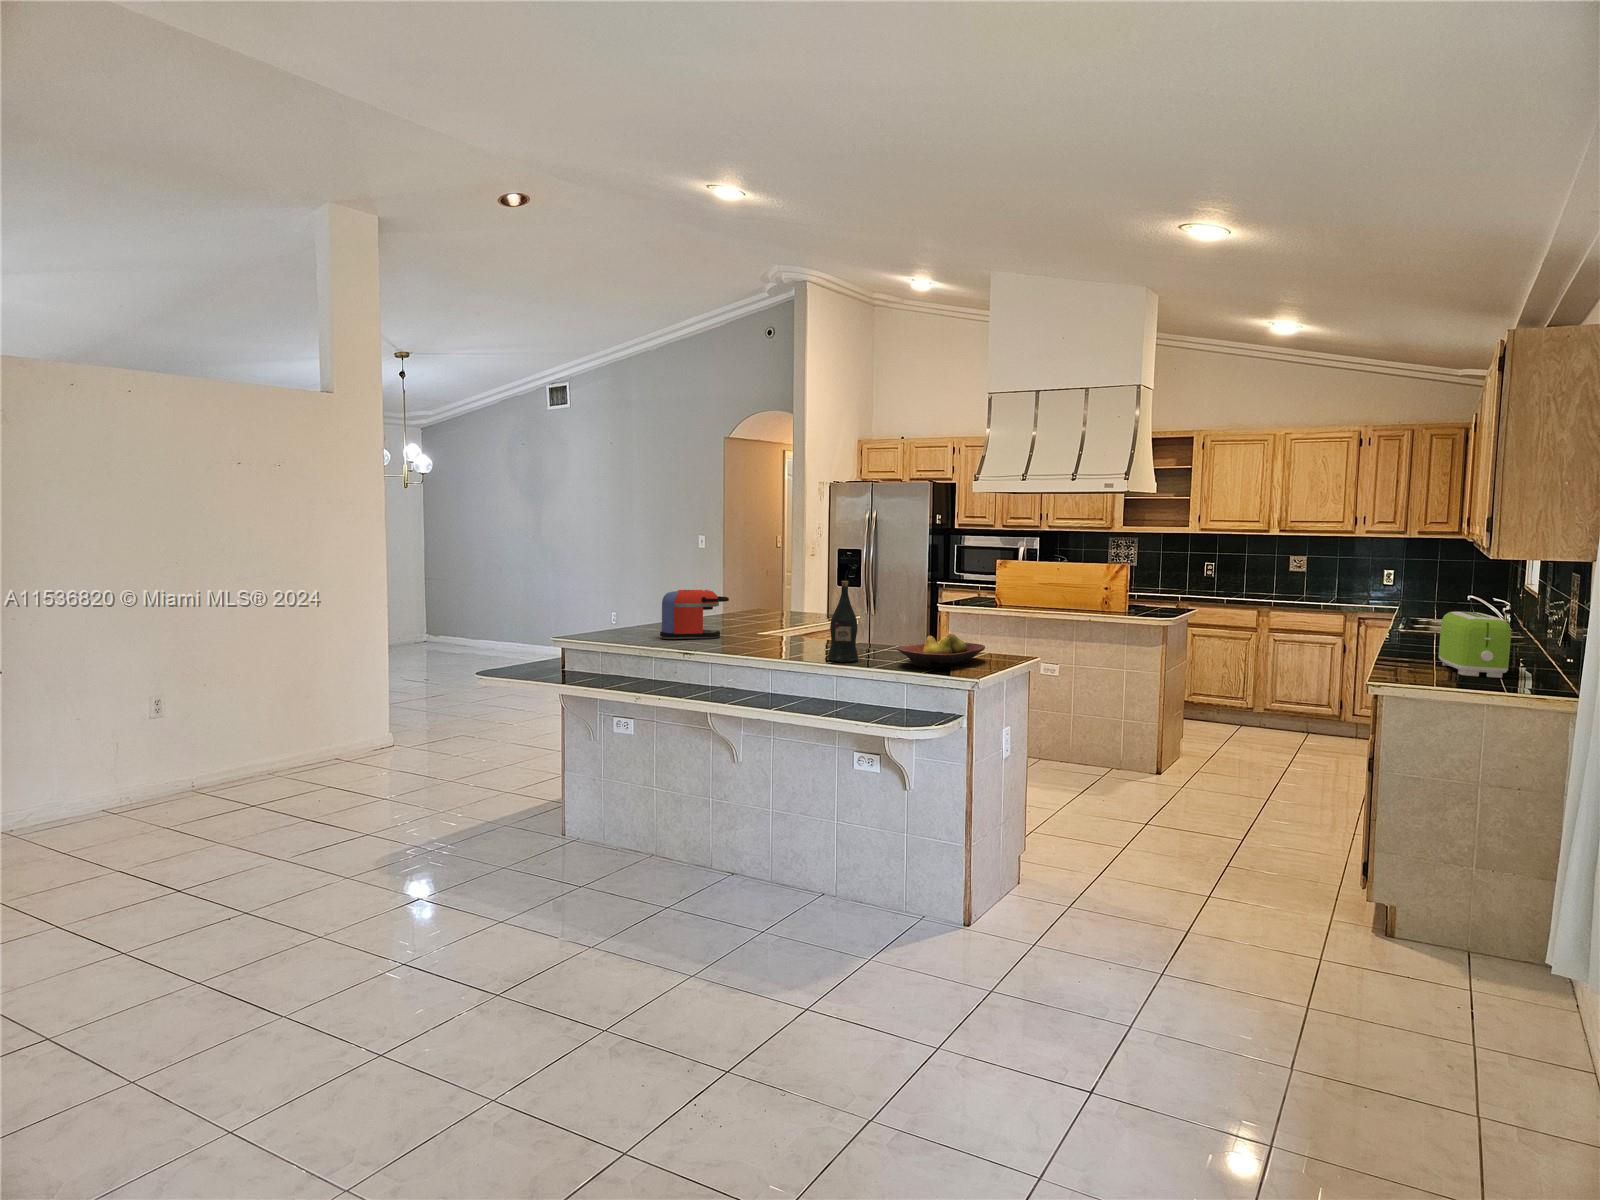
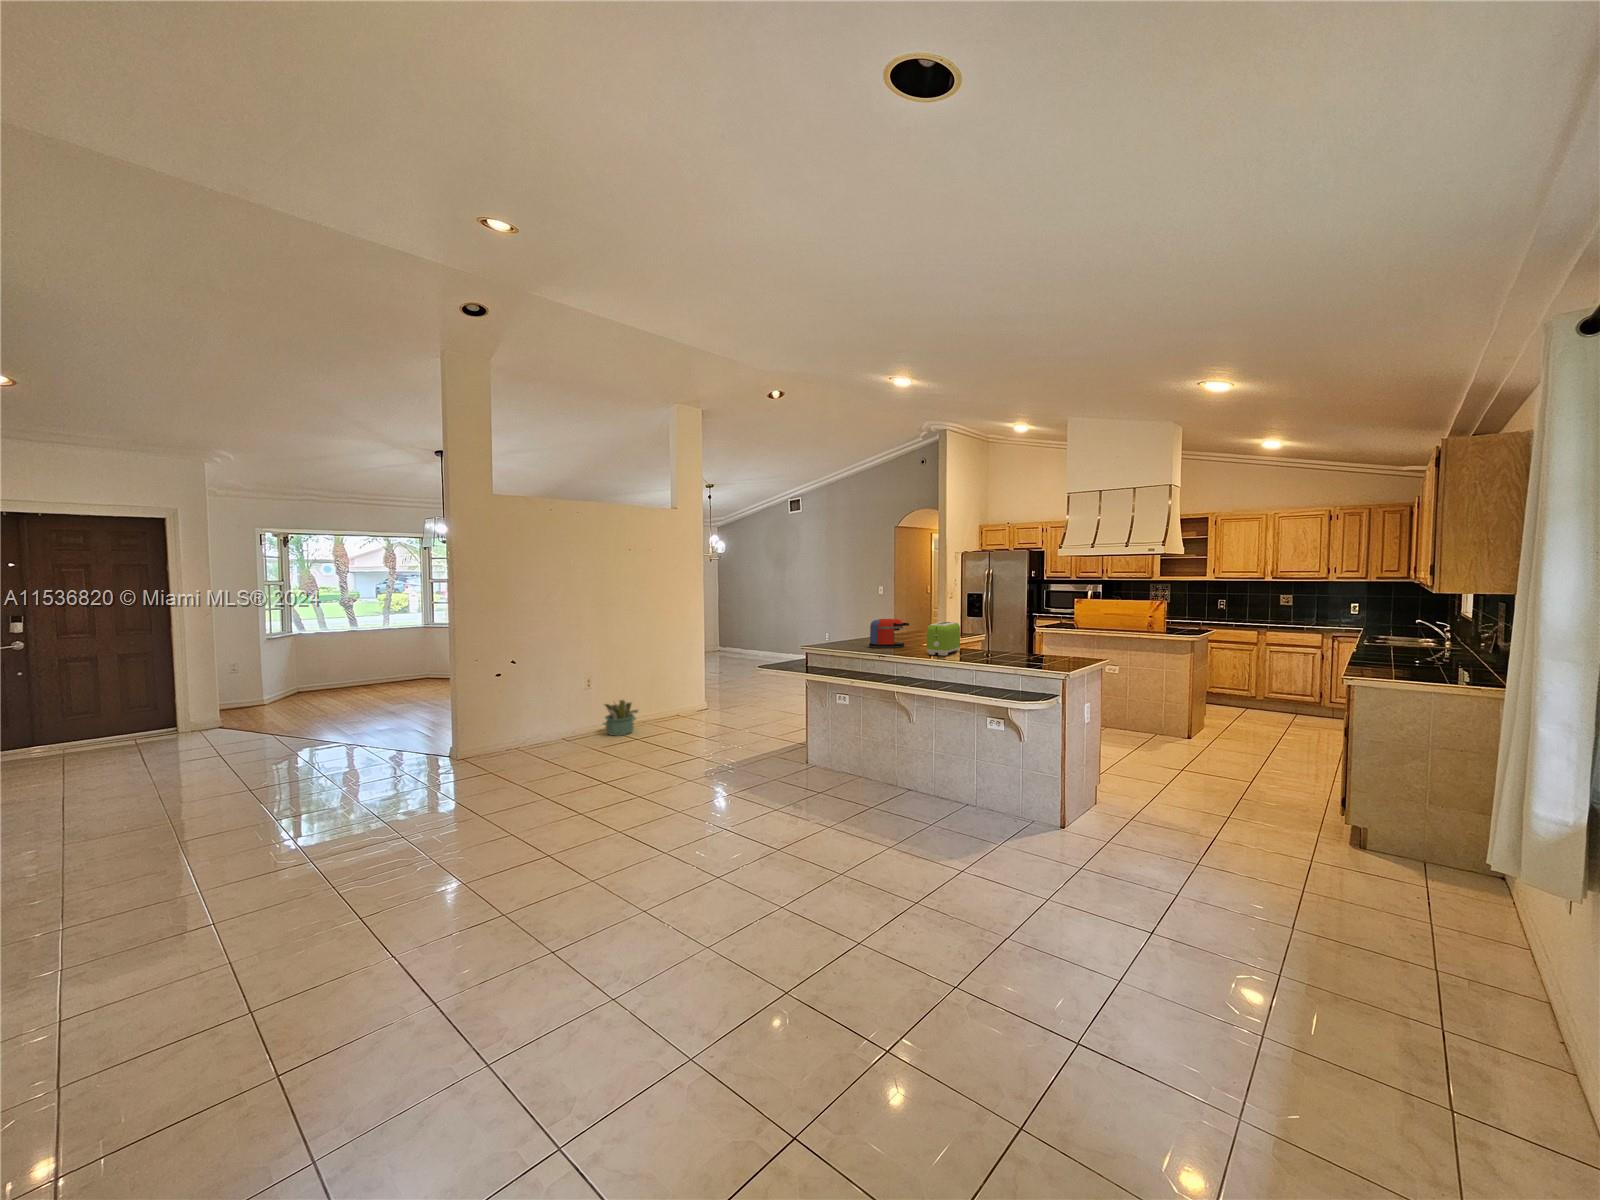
wine bottle: present [828,581,859,662] -> none [974,613,993,662]
toaster: present [1439,612,1511,678] -> present [926,622,960,656]
fruit bowl: present [898,634,985,668] -> none [1018,645,1073,665]
decorative plant: none [177,735,254,802] -> present [603,700,639,736]

